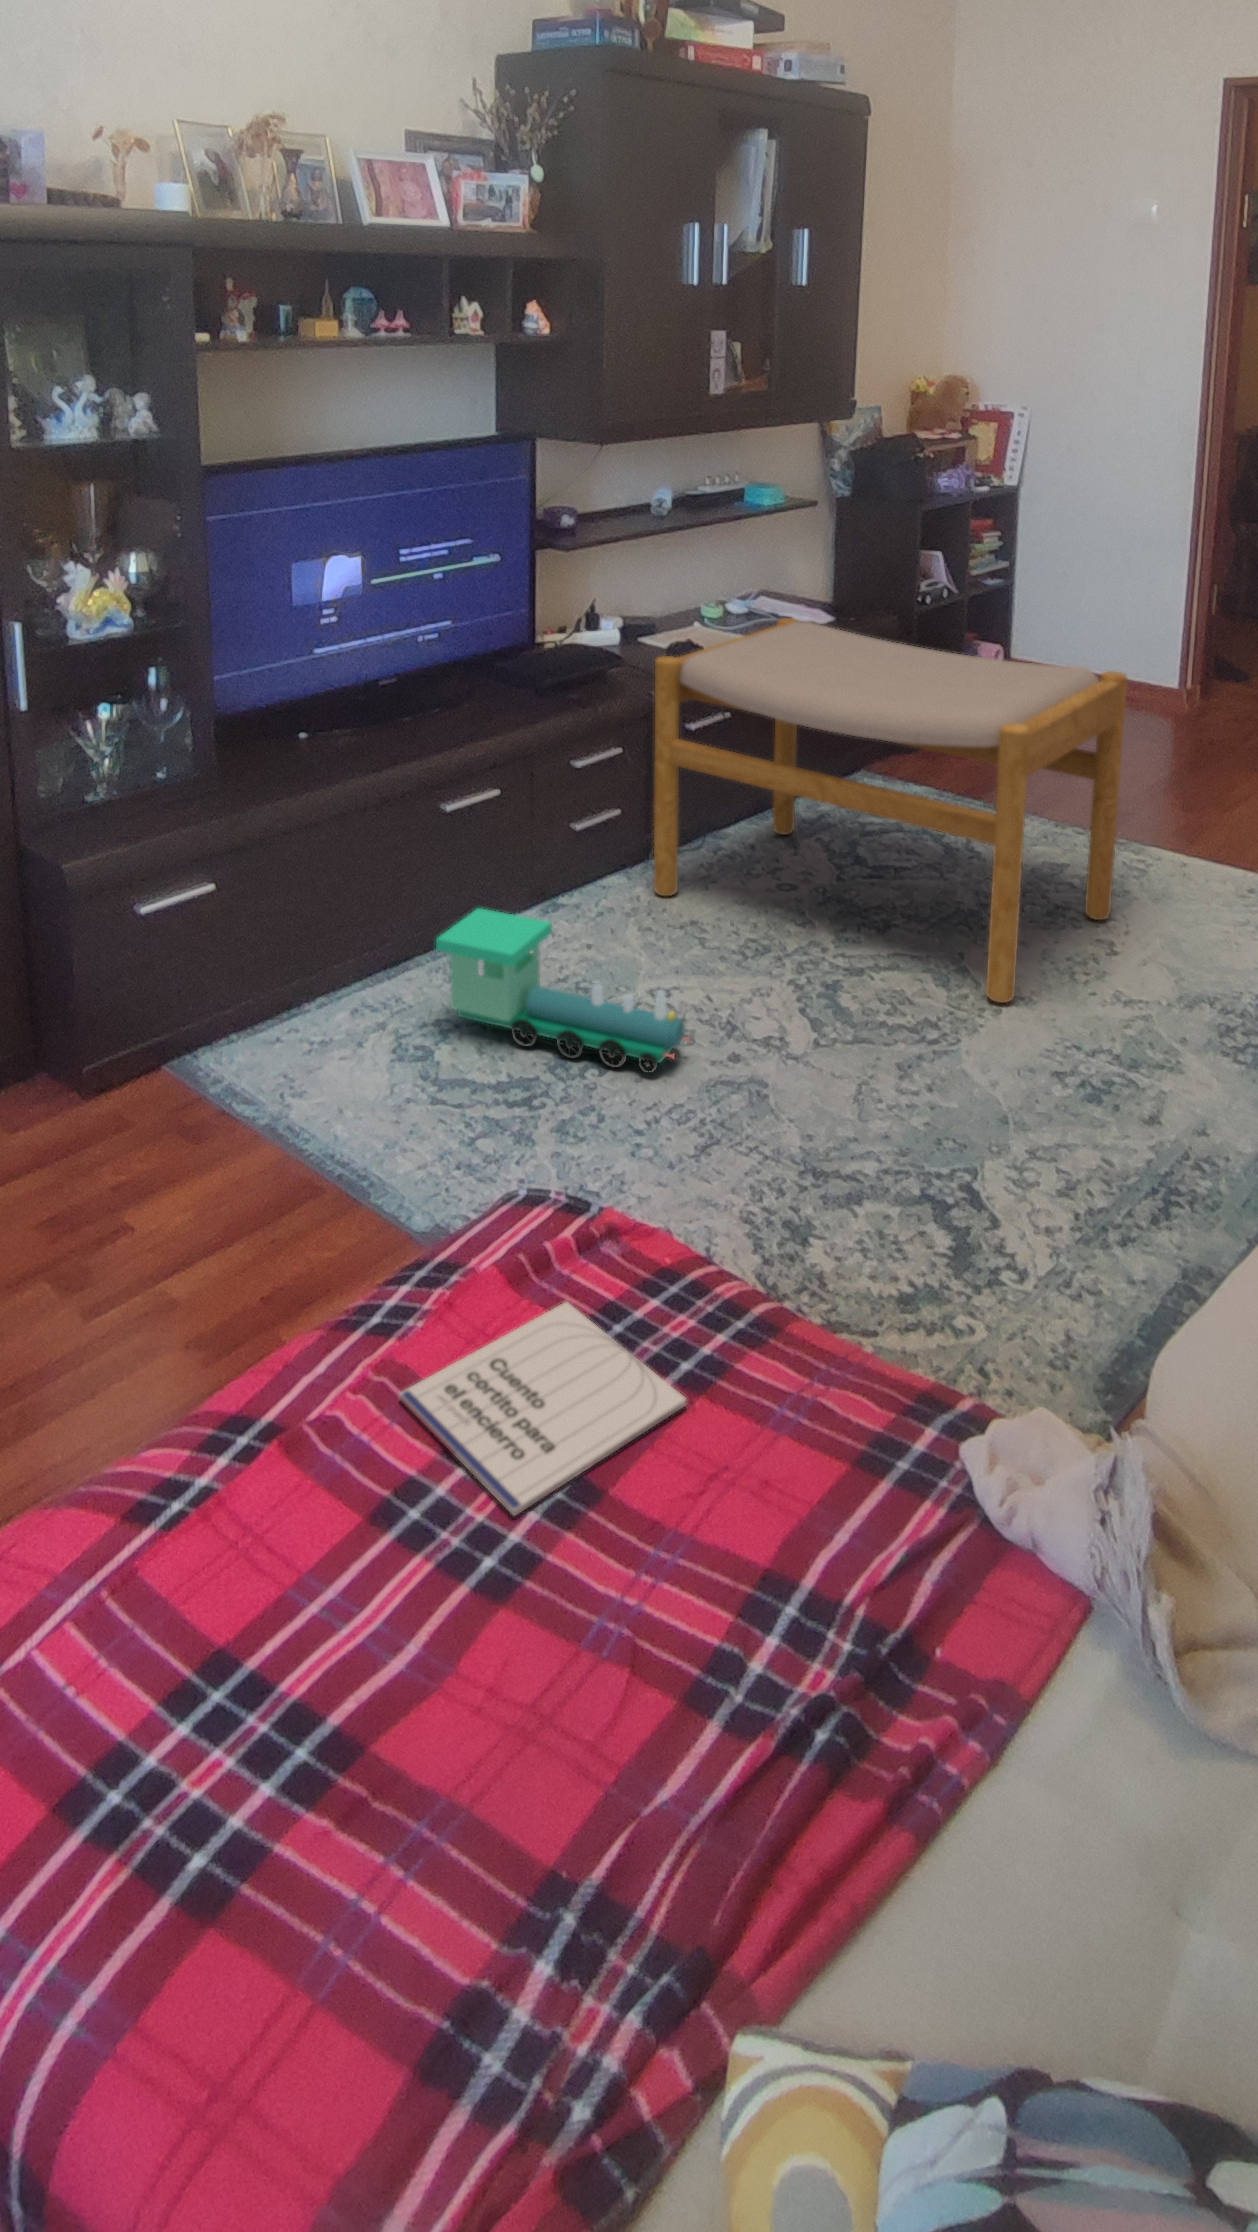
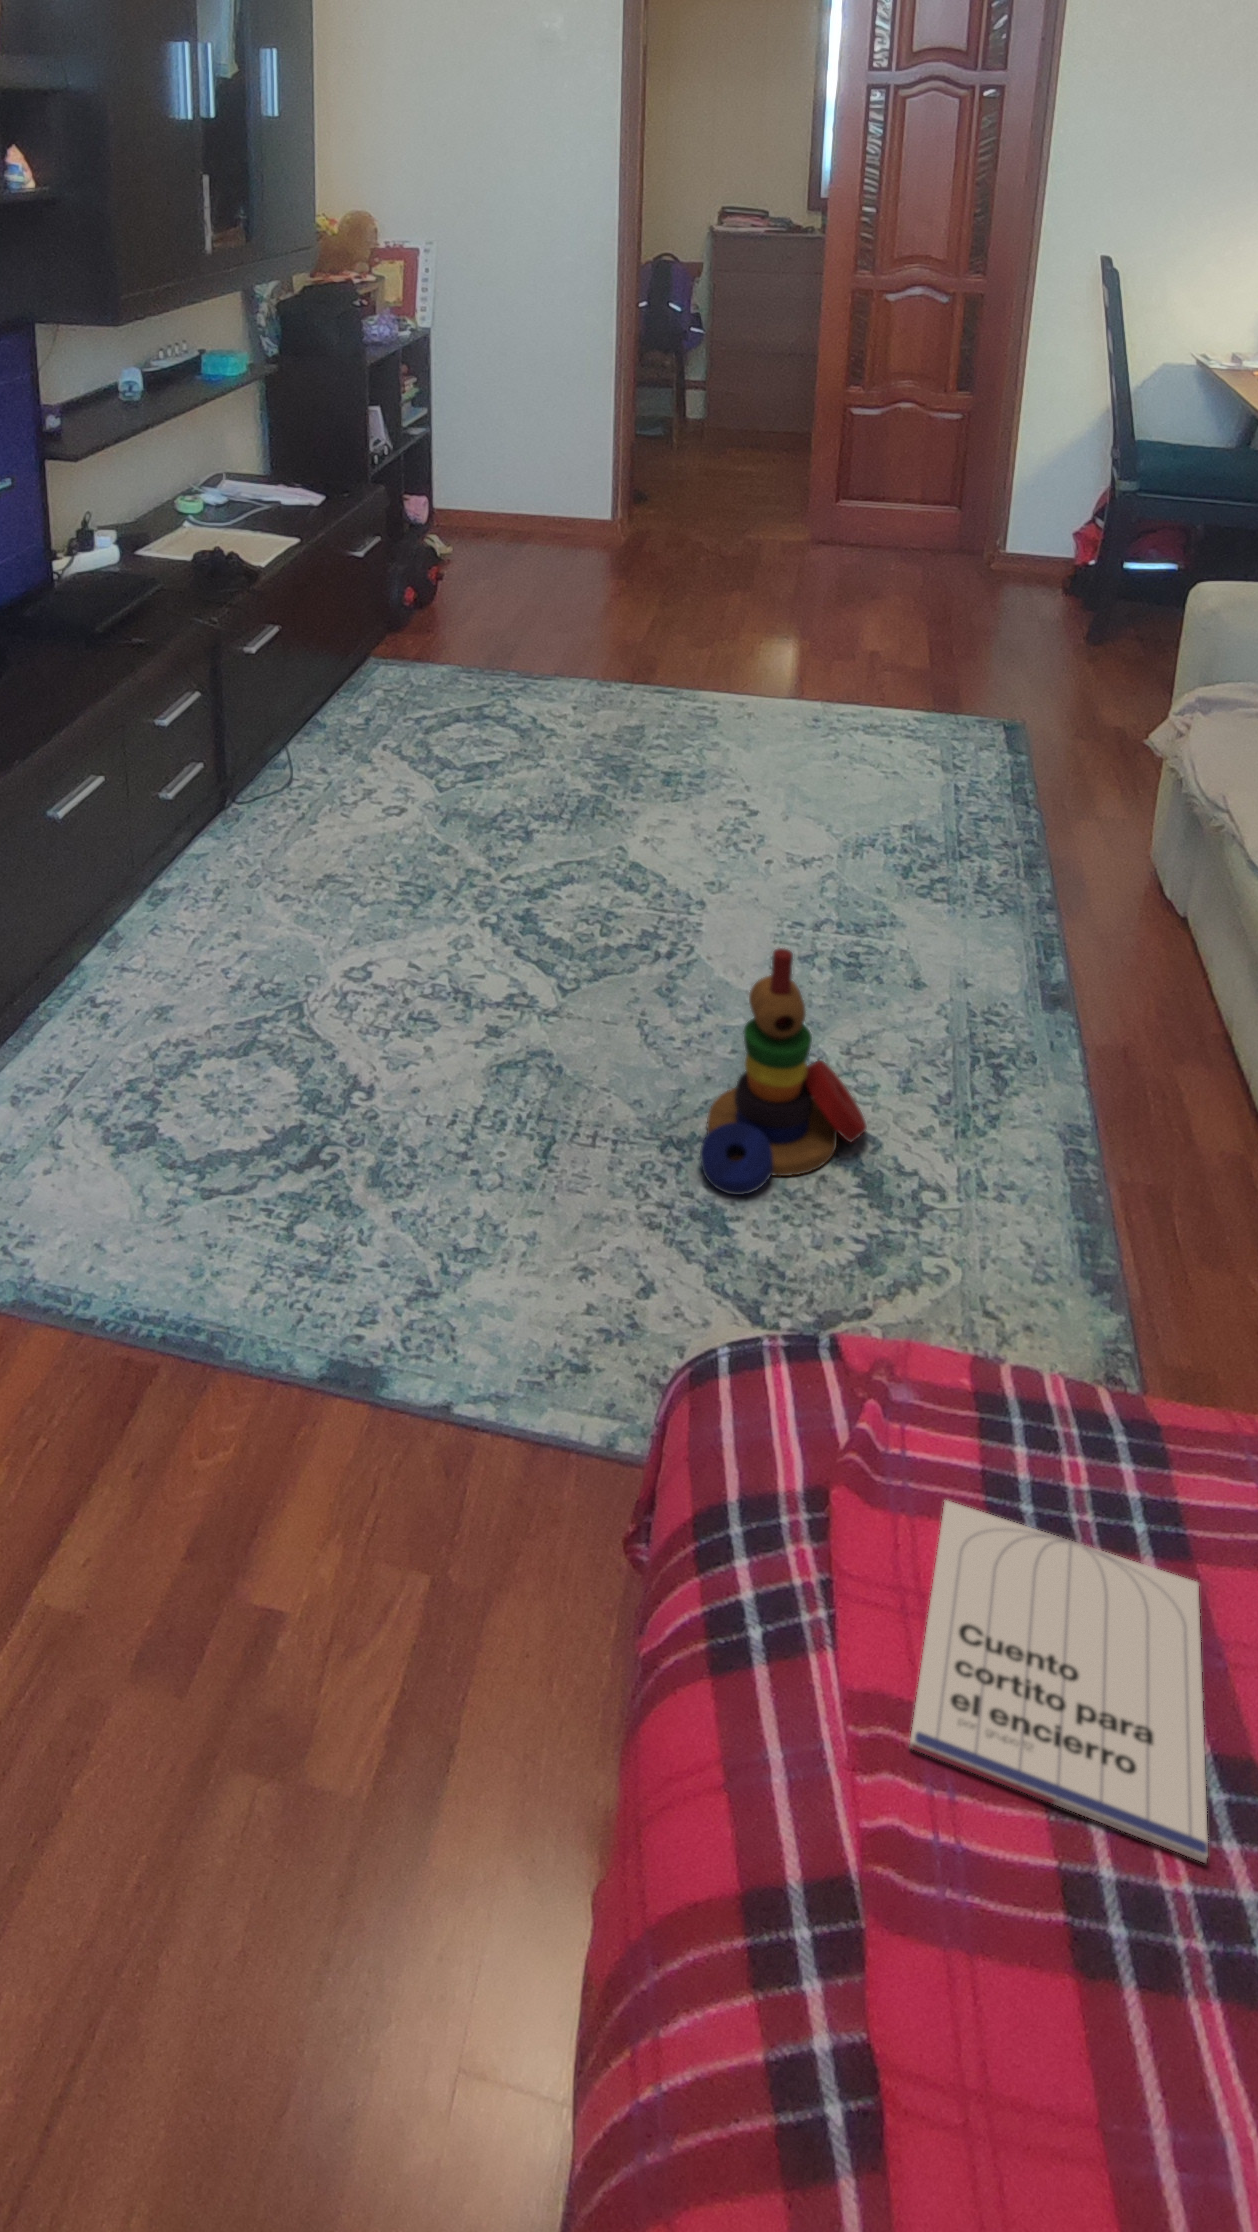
footstool: present [654,618,1127,1003] -> none [242,508,735,894]
toy train: present [436,908,690,1073] -> none [128,929,446,1086]
stacking toy: none [818,1012,996,1225] -> present [700,948,867,1195]

